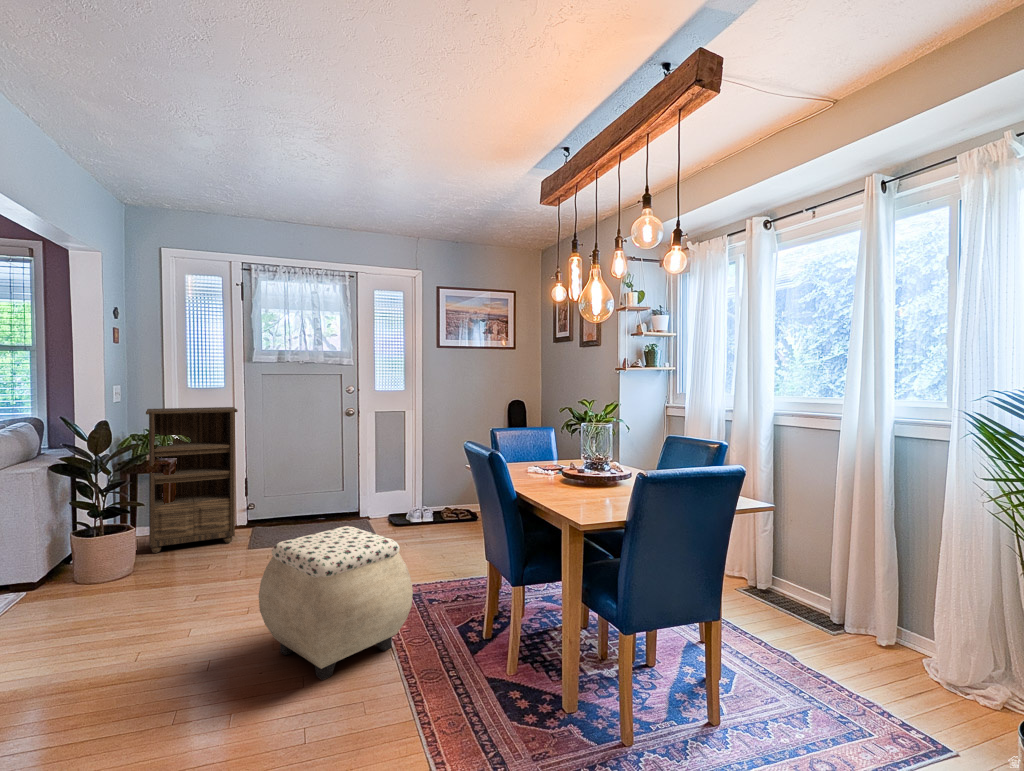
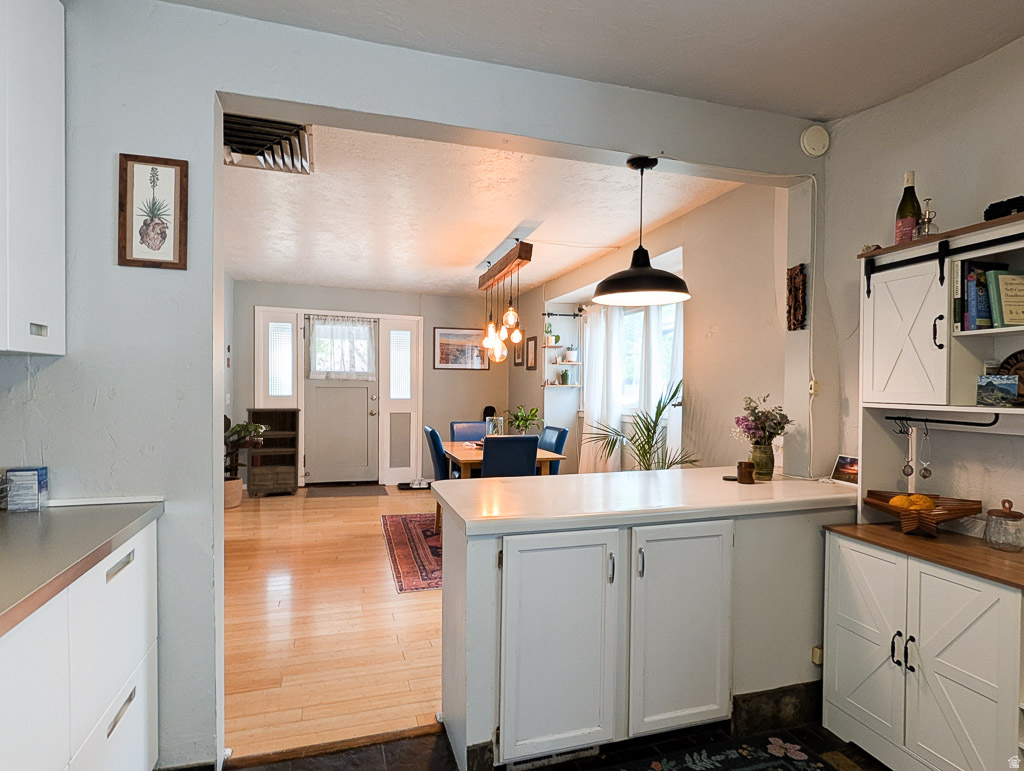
ottoman: present [259,526,413,680] -> none [317,473,395,542]

